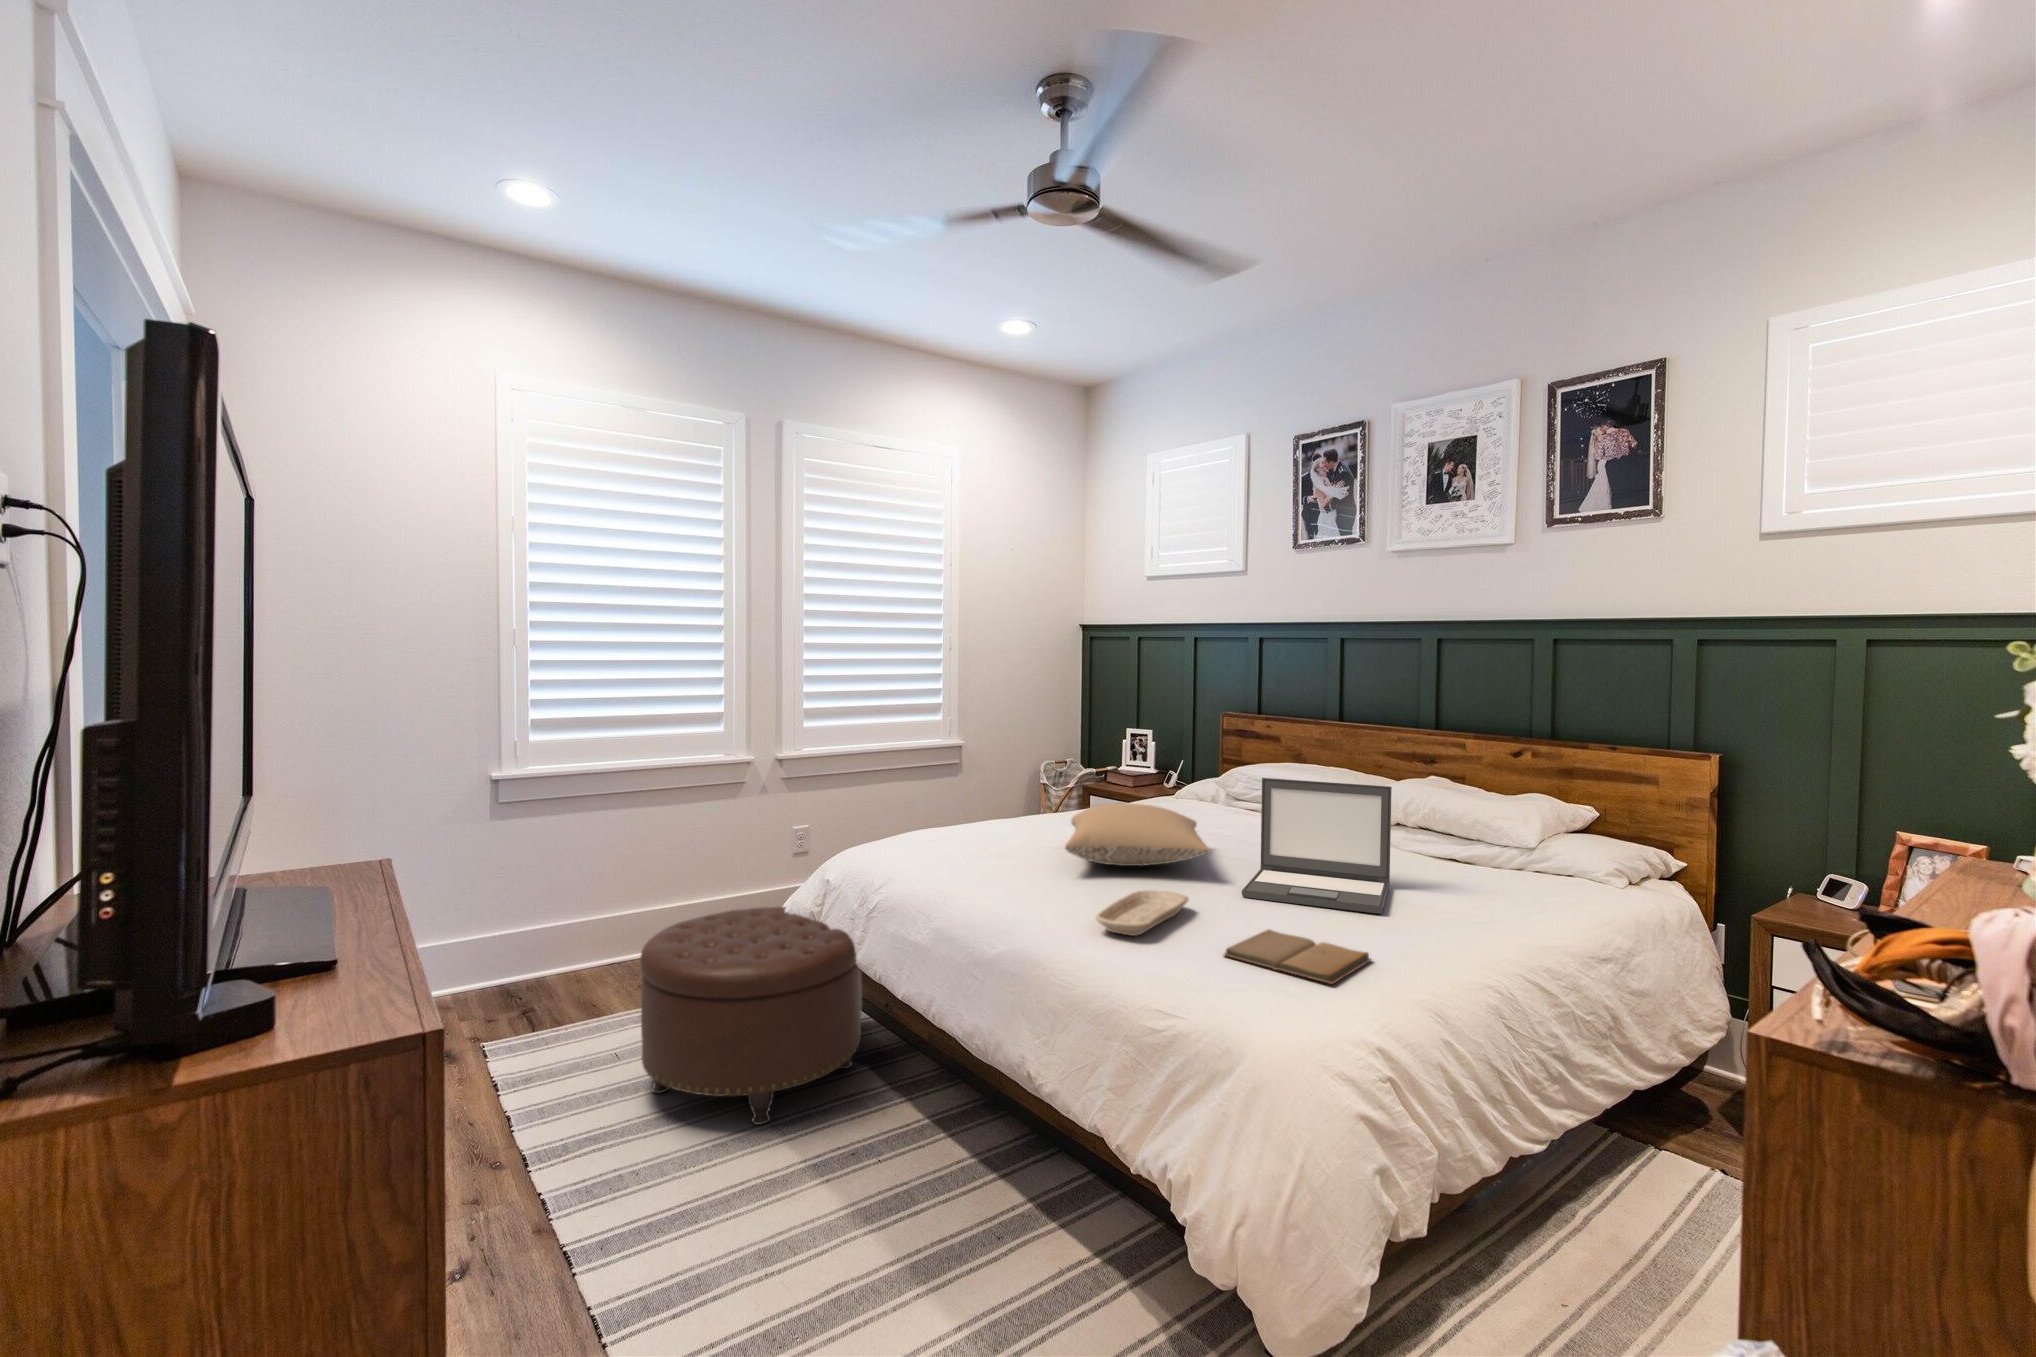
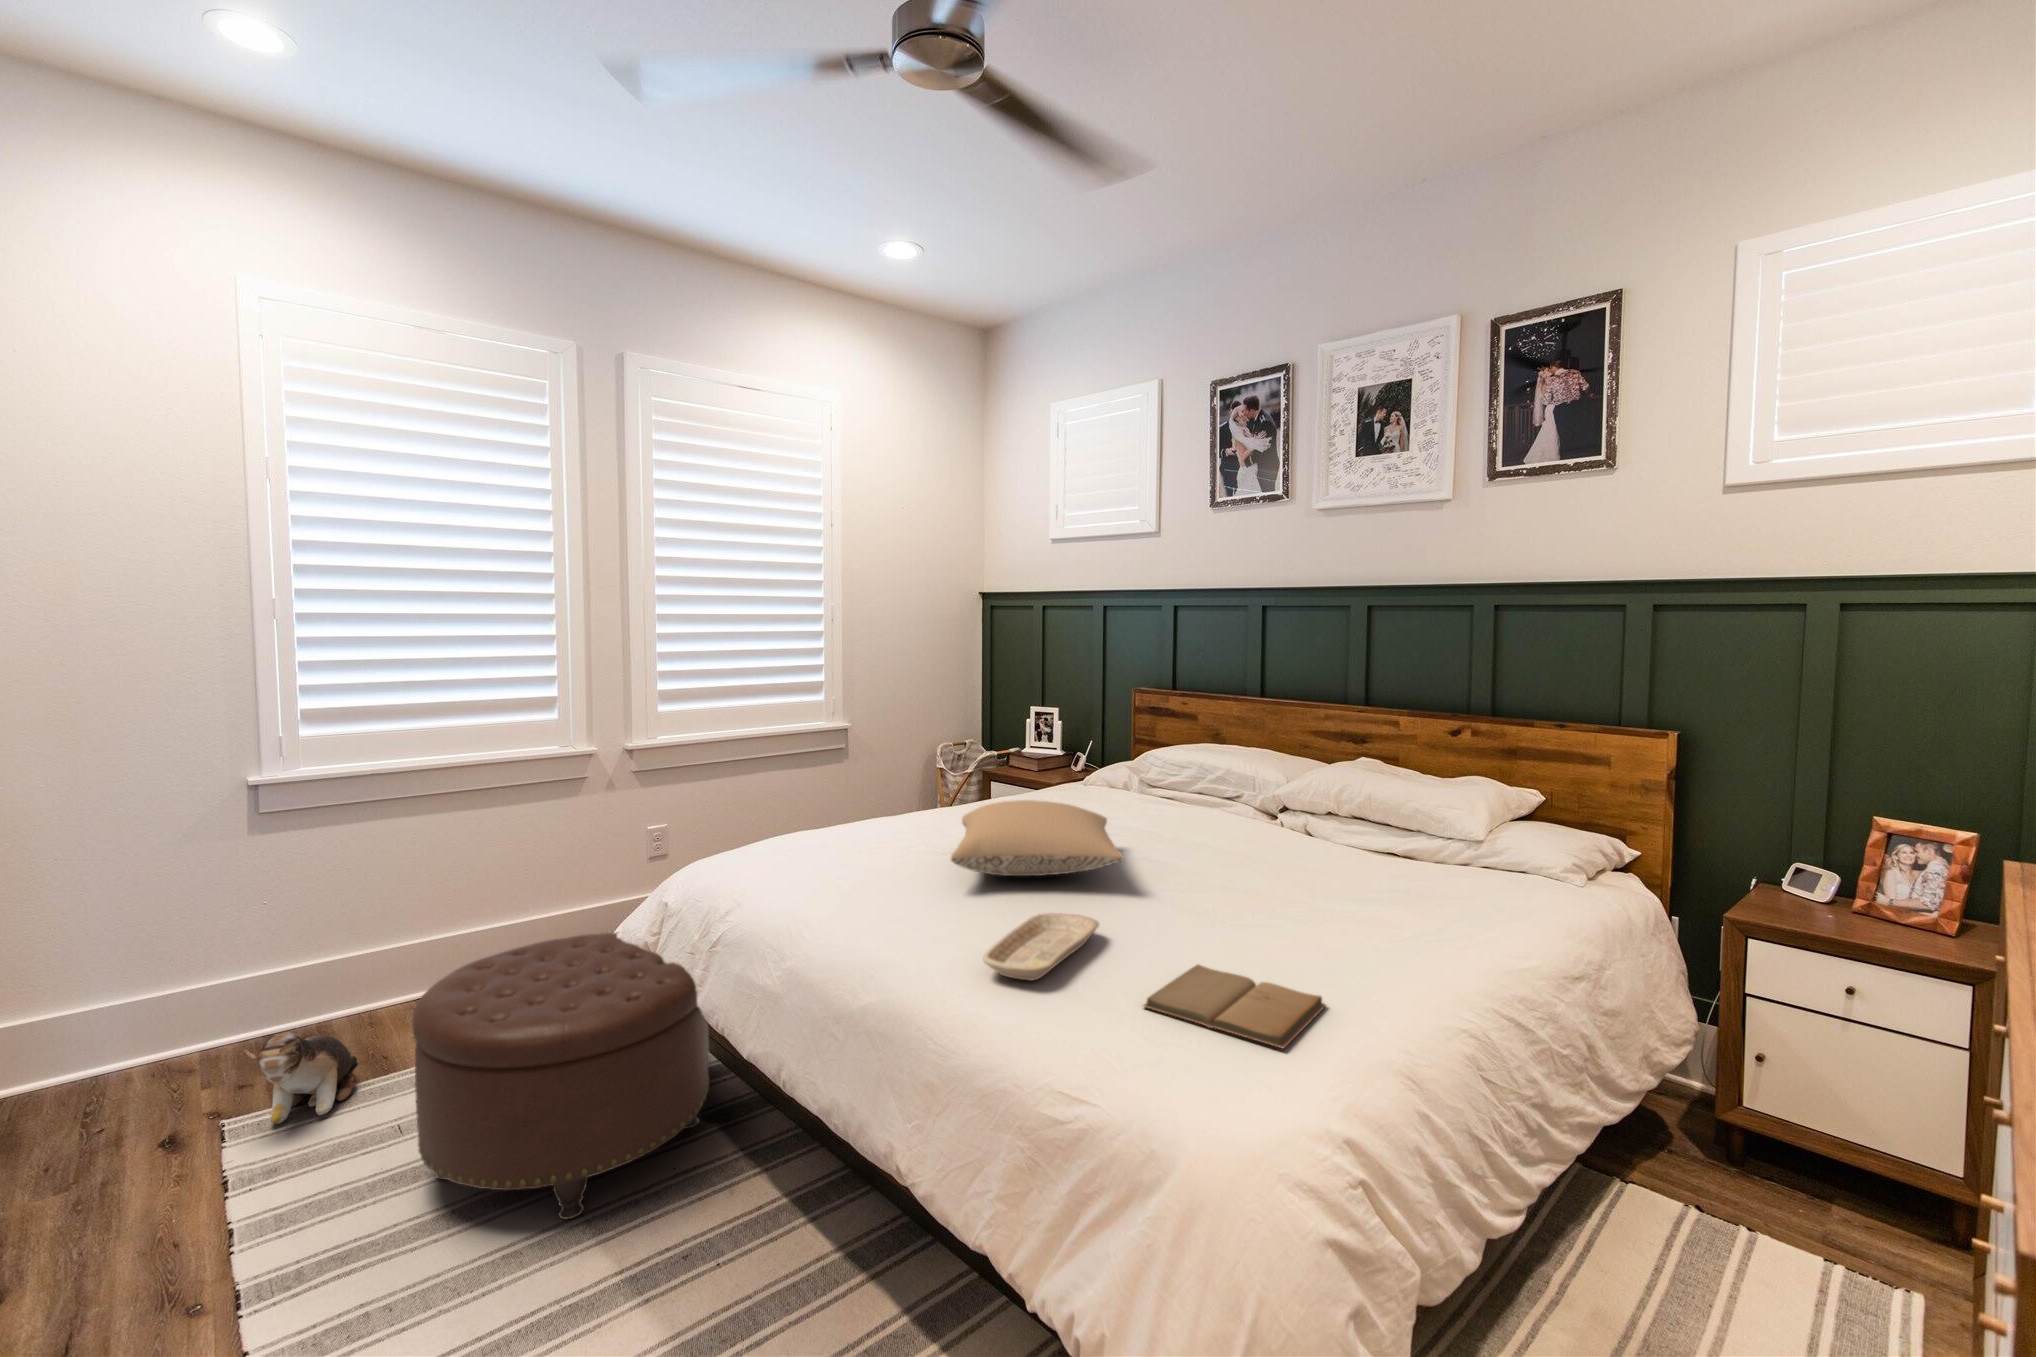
laptop: present [1242,778,1392,914] -> none [1161,769,1333,934]
plush toy: none [505,974,576,1049] -> present [245,1032,357,1124]

